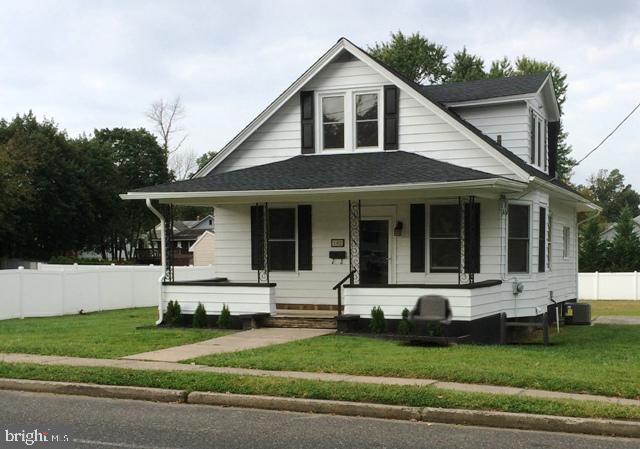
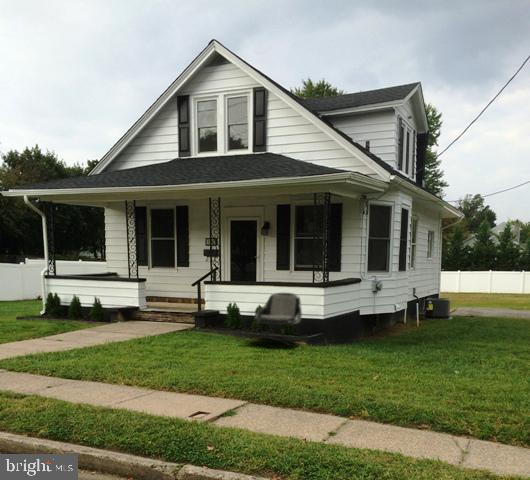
bench: present [501,312,548,346] -> none [358,309,405,346]

